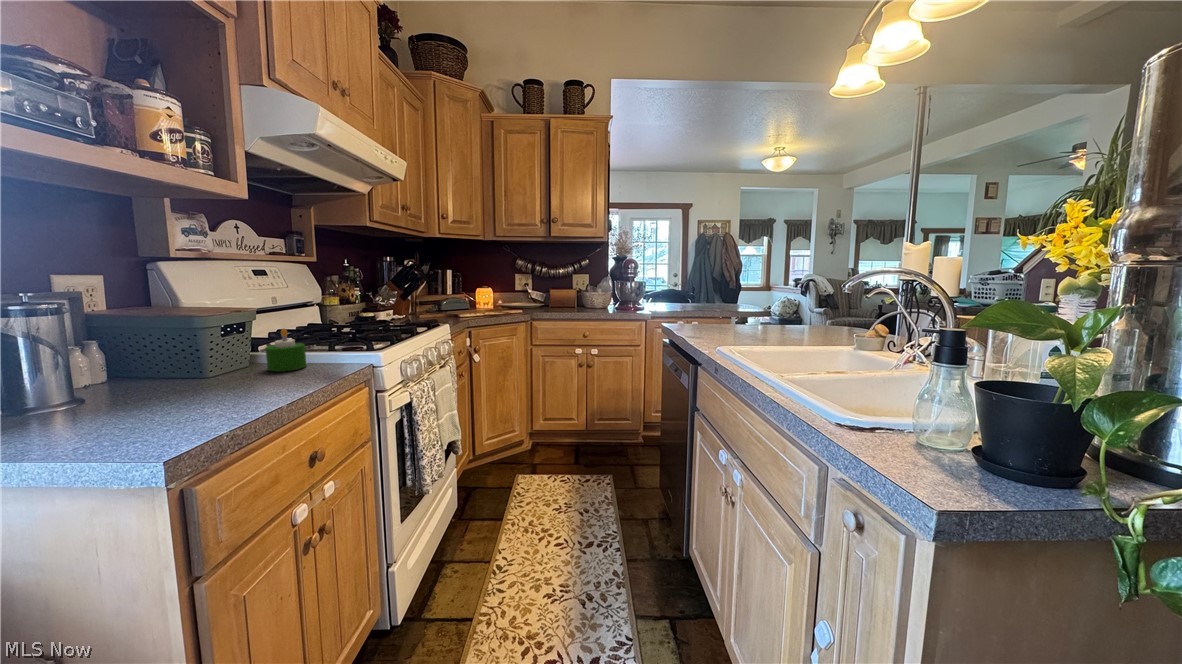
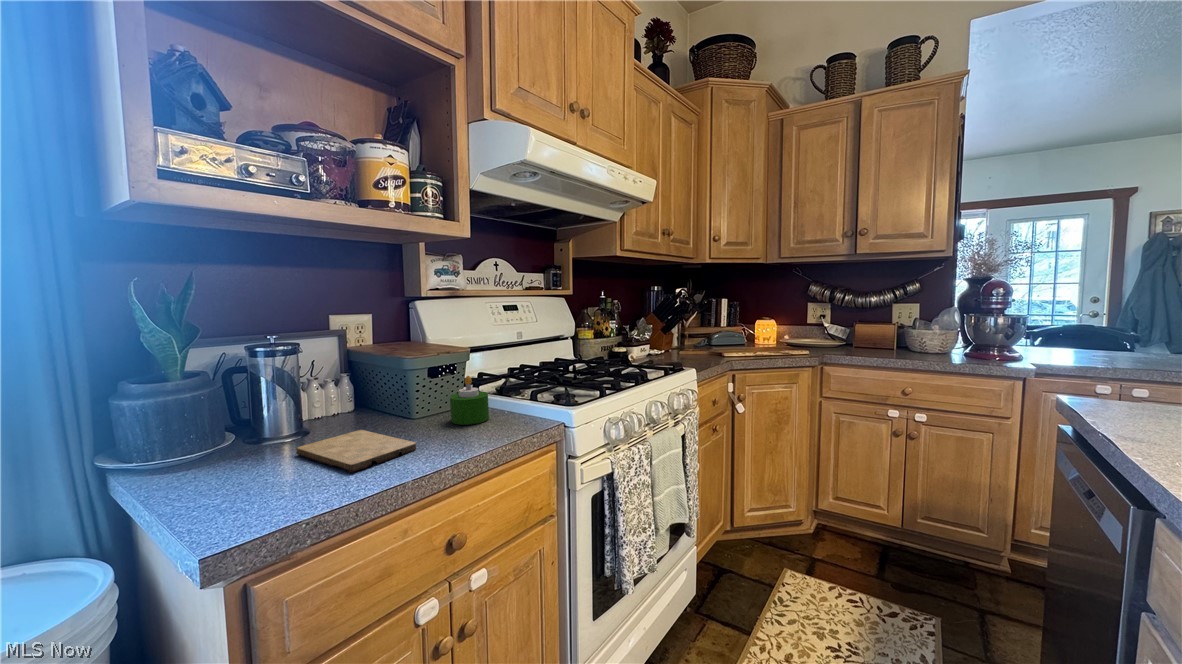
cutting board: none [119,383,263,409] -> present [297,430,416,472]

